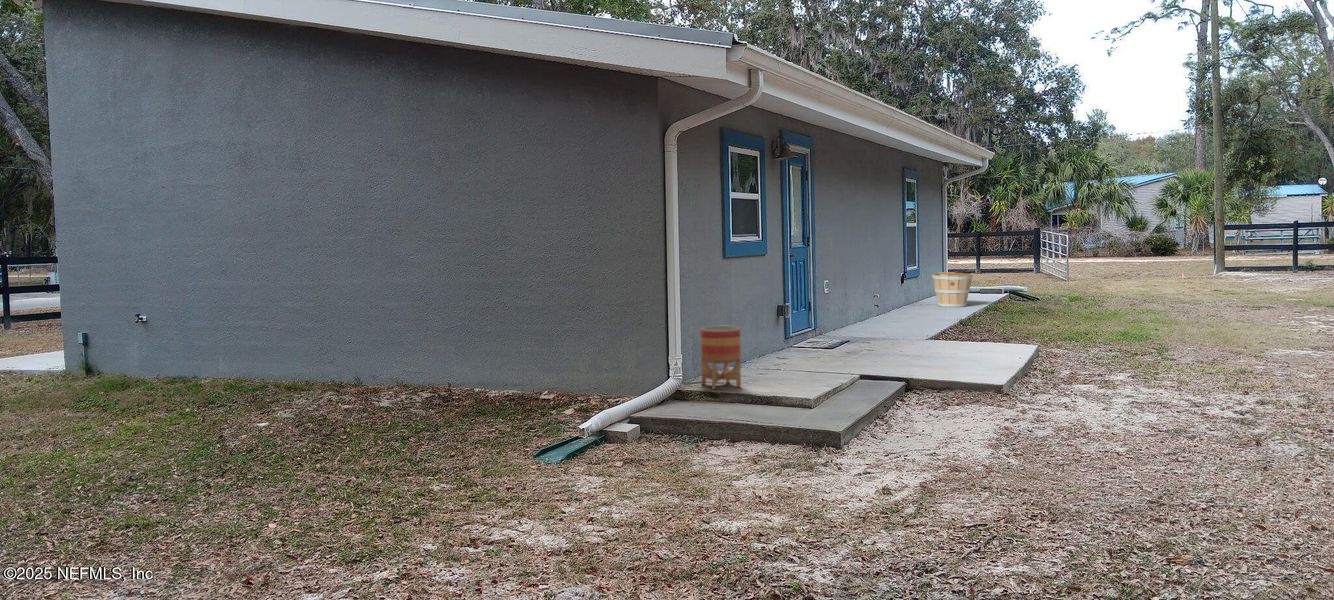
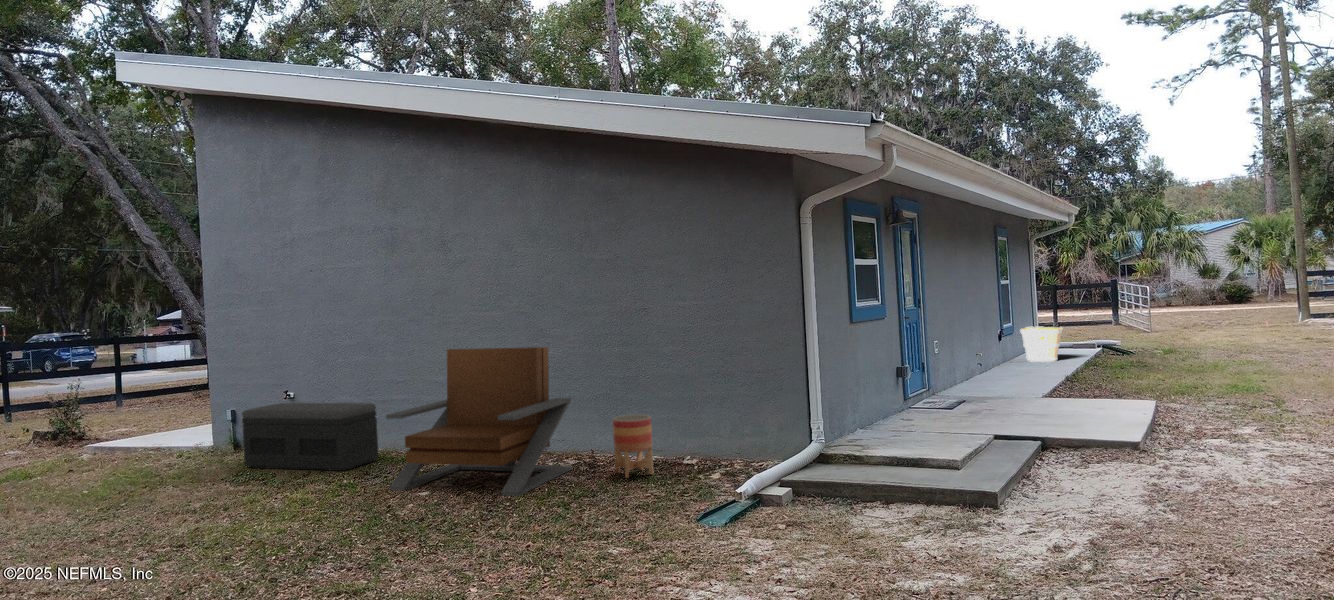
lounge chair: none [228,275,433,429] -> present [386,347,572,496]
planter: present [701,326,741,389] -> present [613,414,653,478]
storage bench: none [87,328,237,400] -> present [242,403,379,471]

